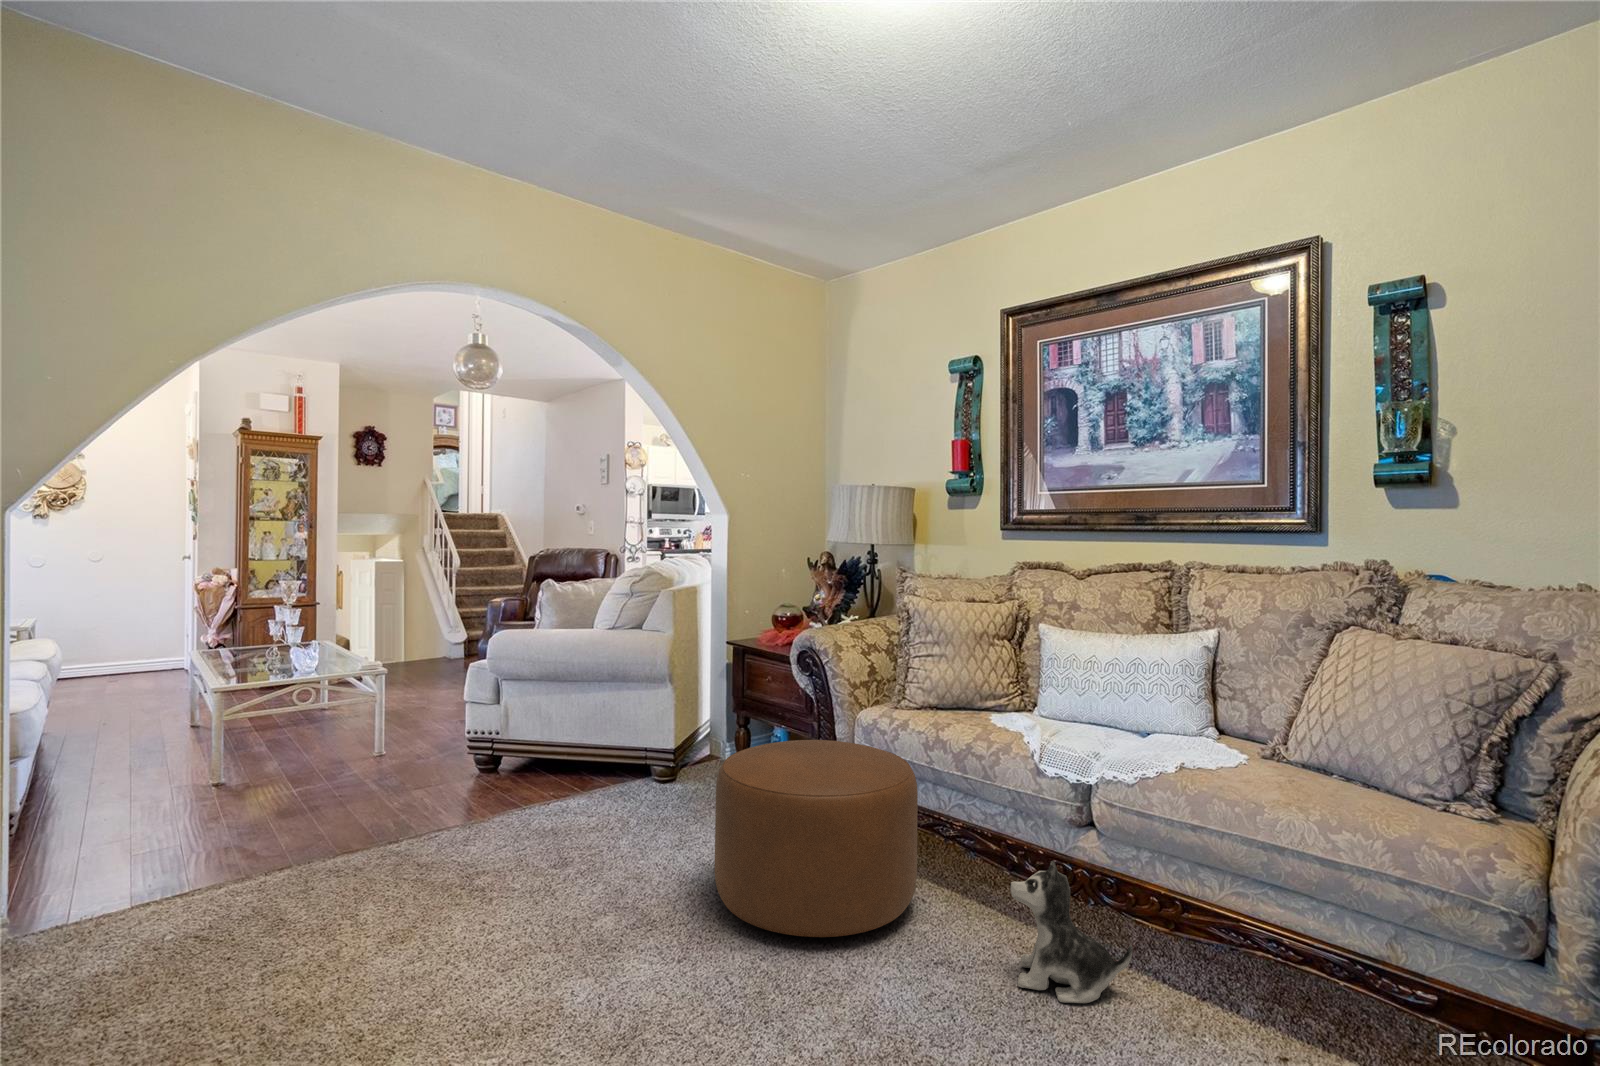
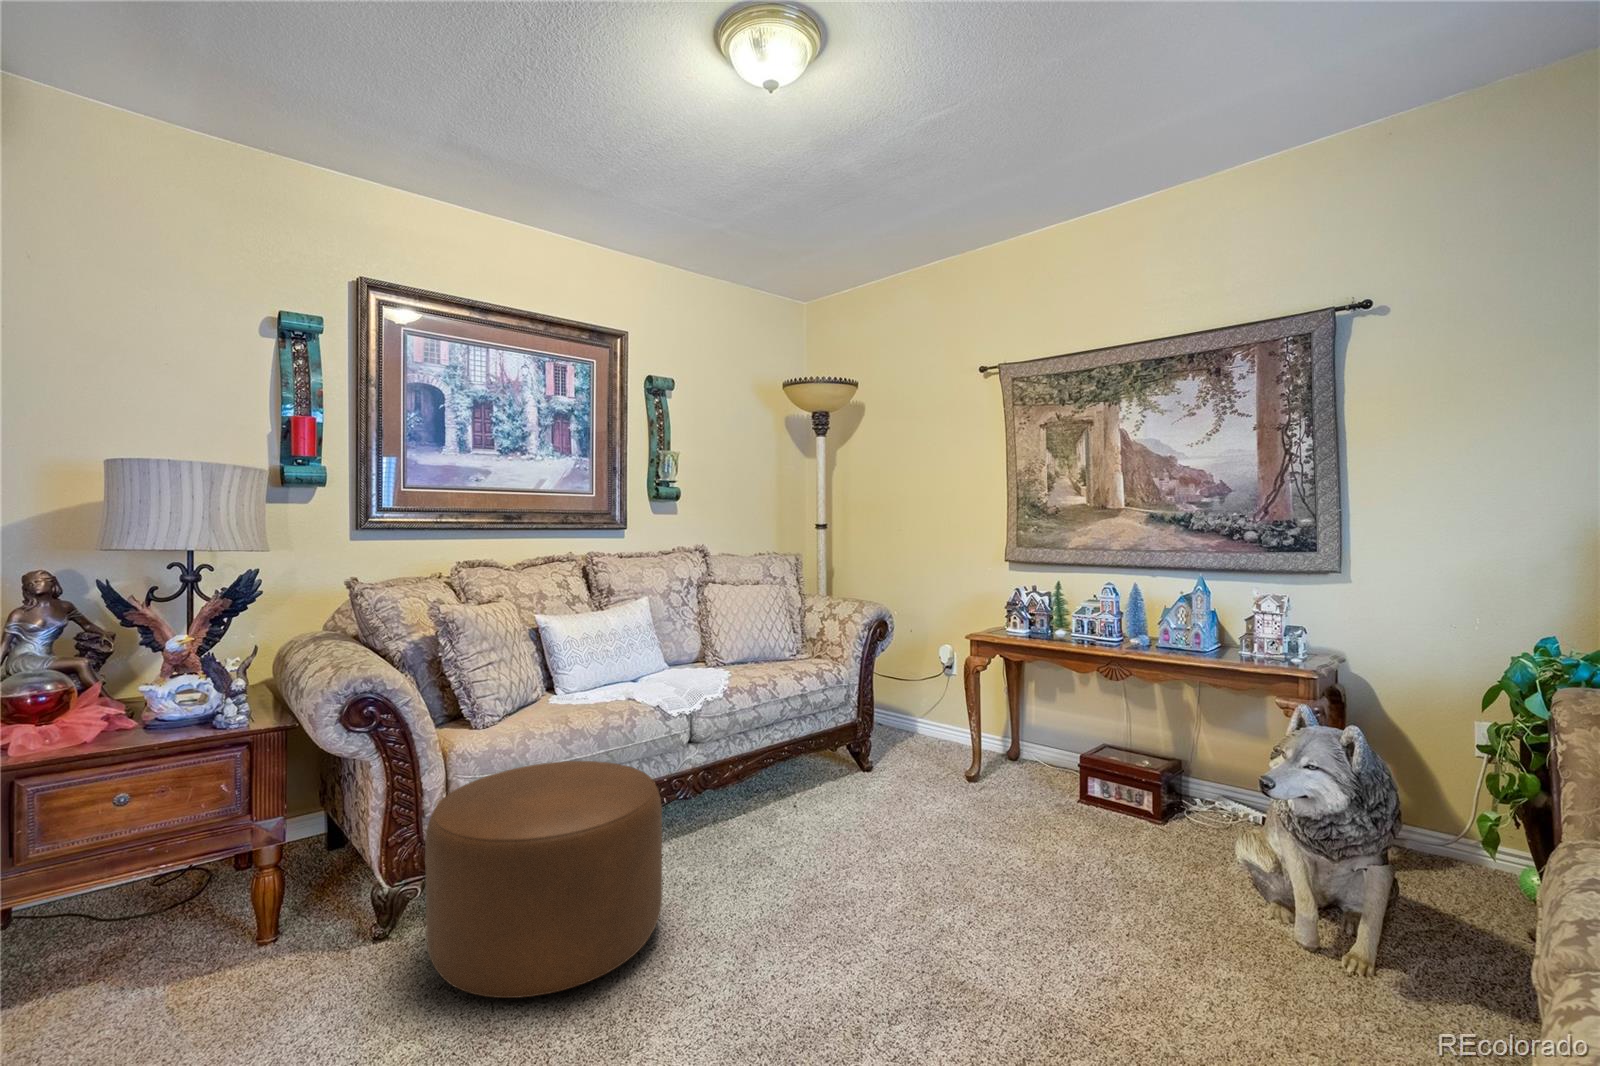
plush toy: present [1010,861,1132,1003] -> none [700,765,757,860]

